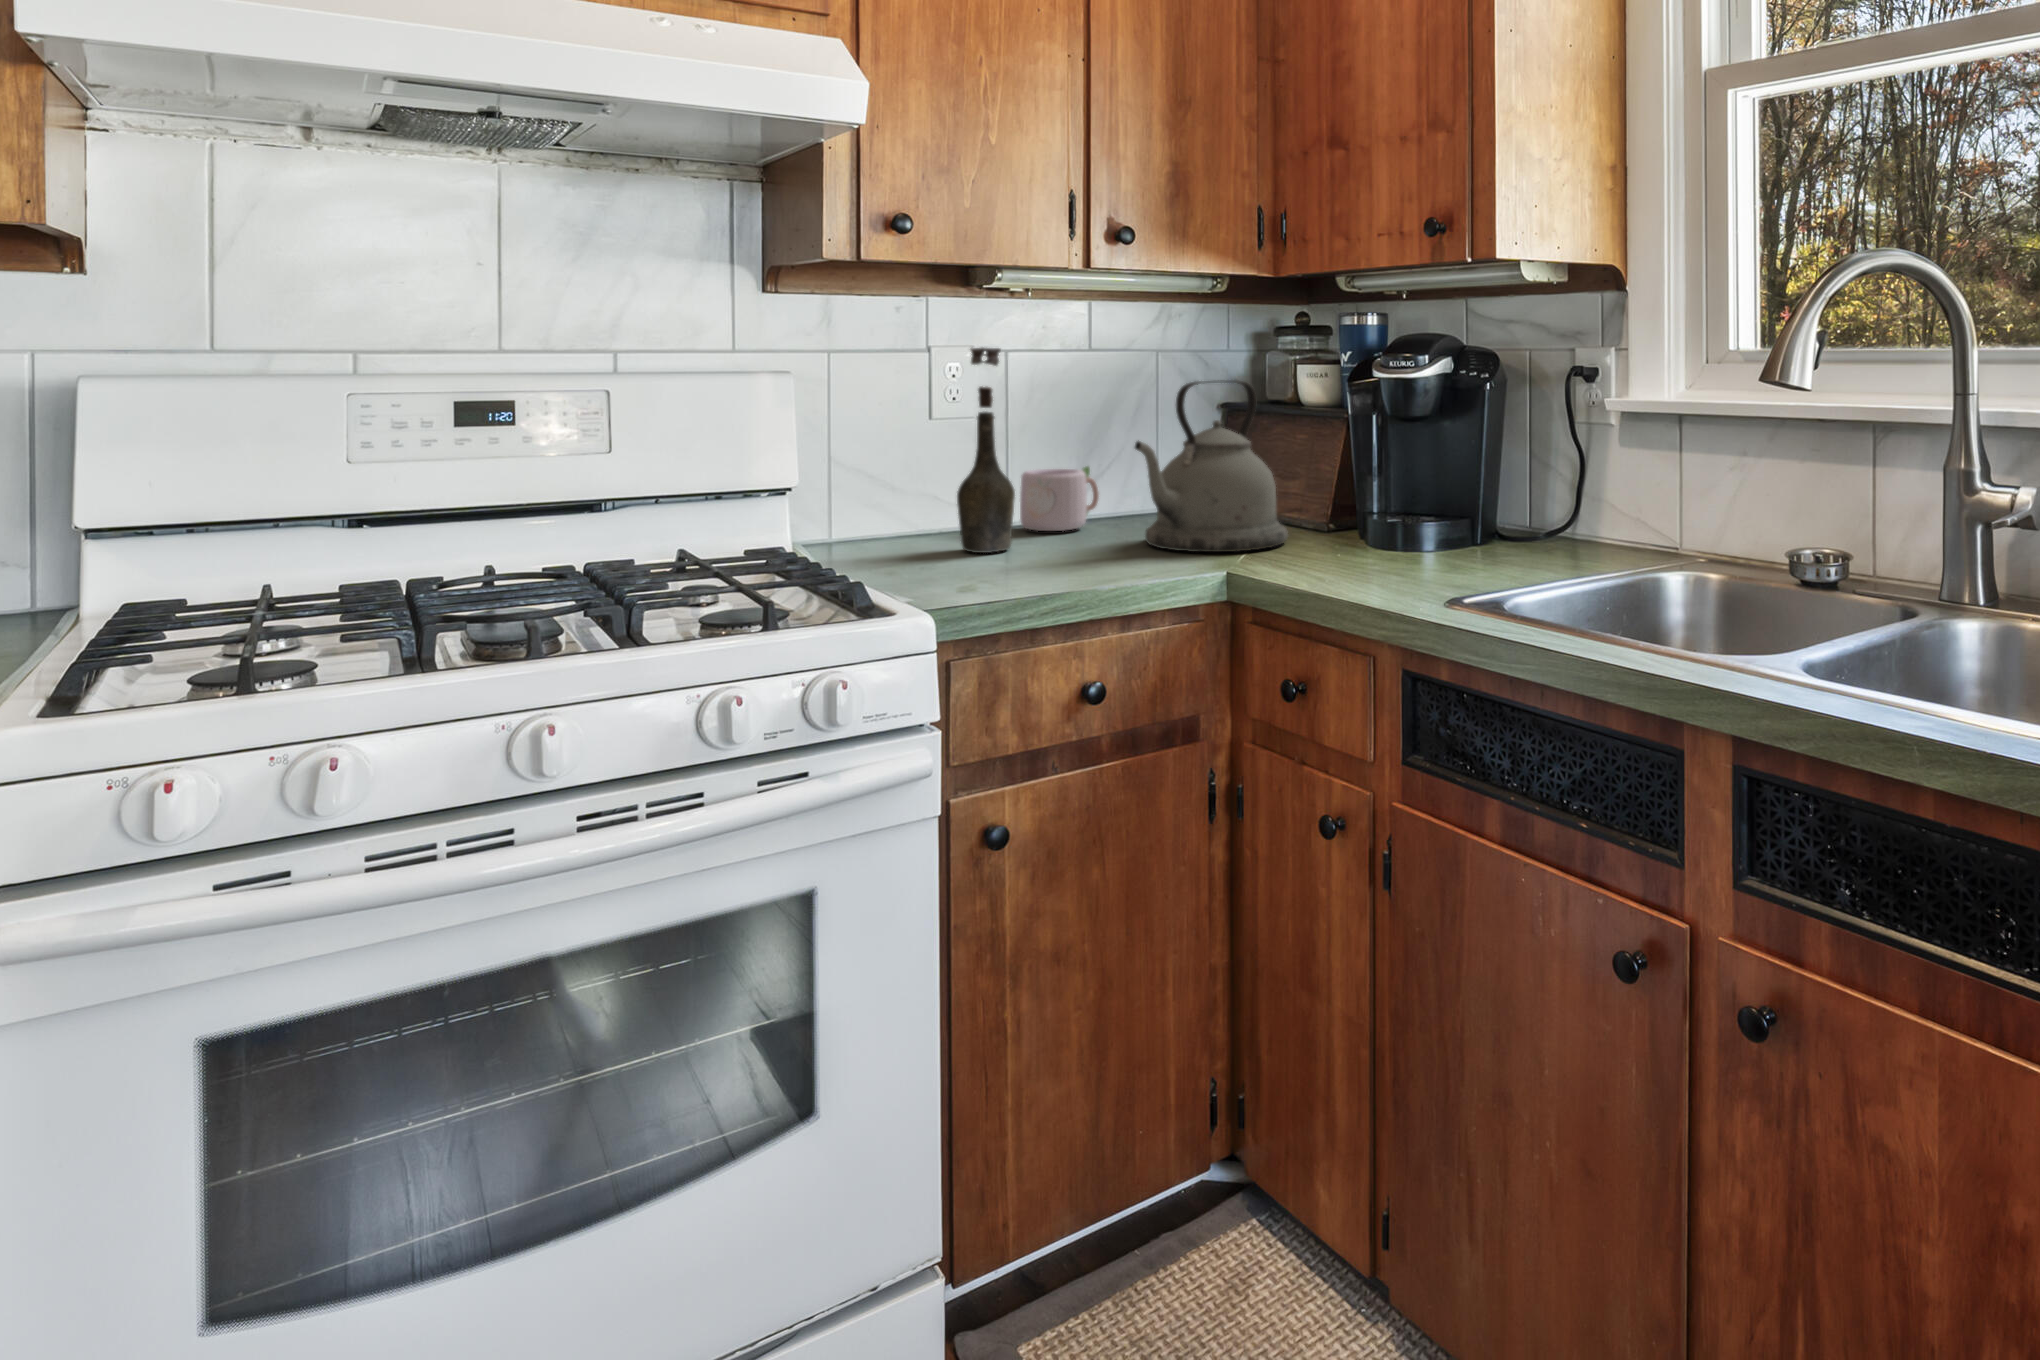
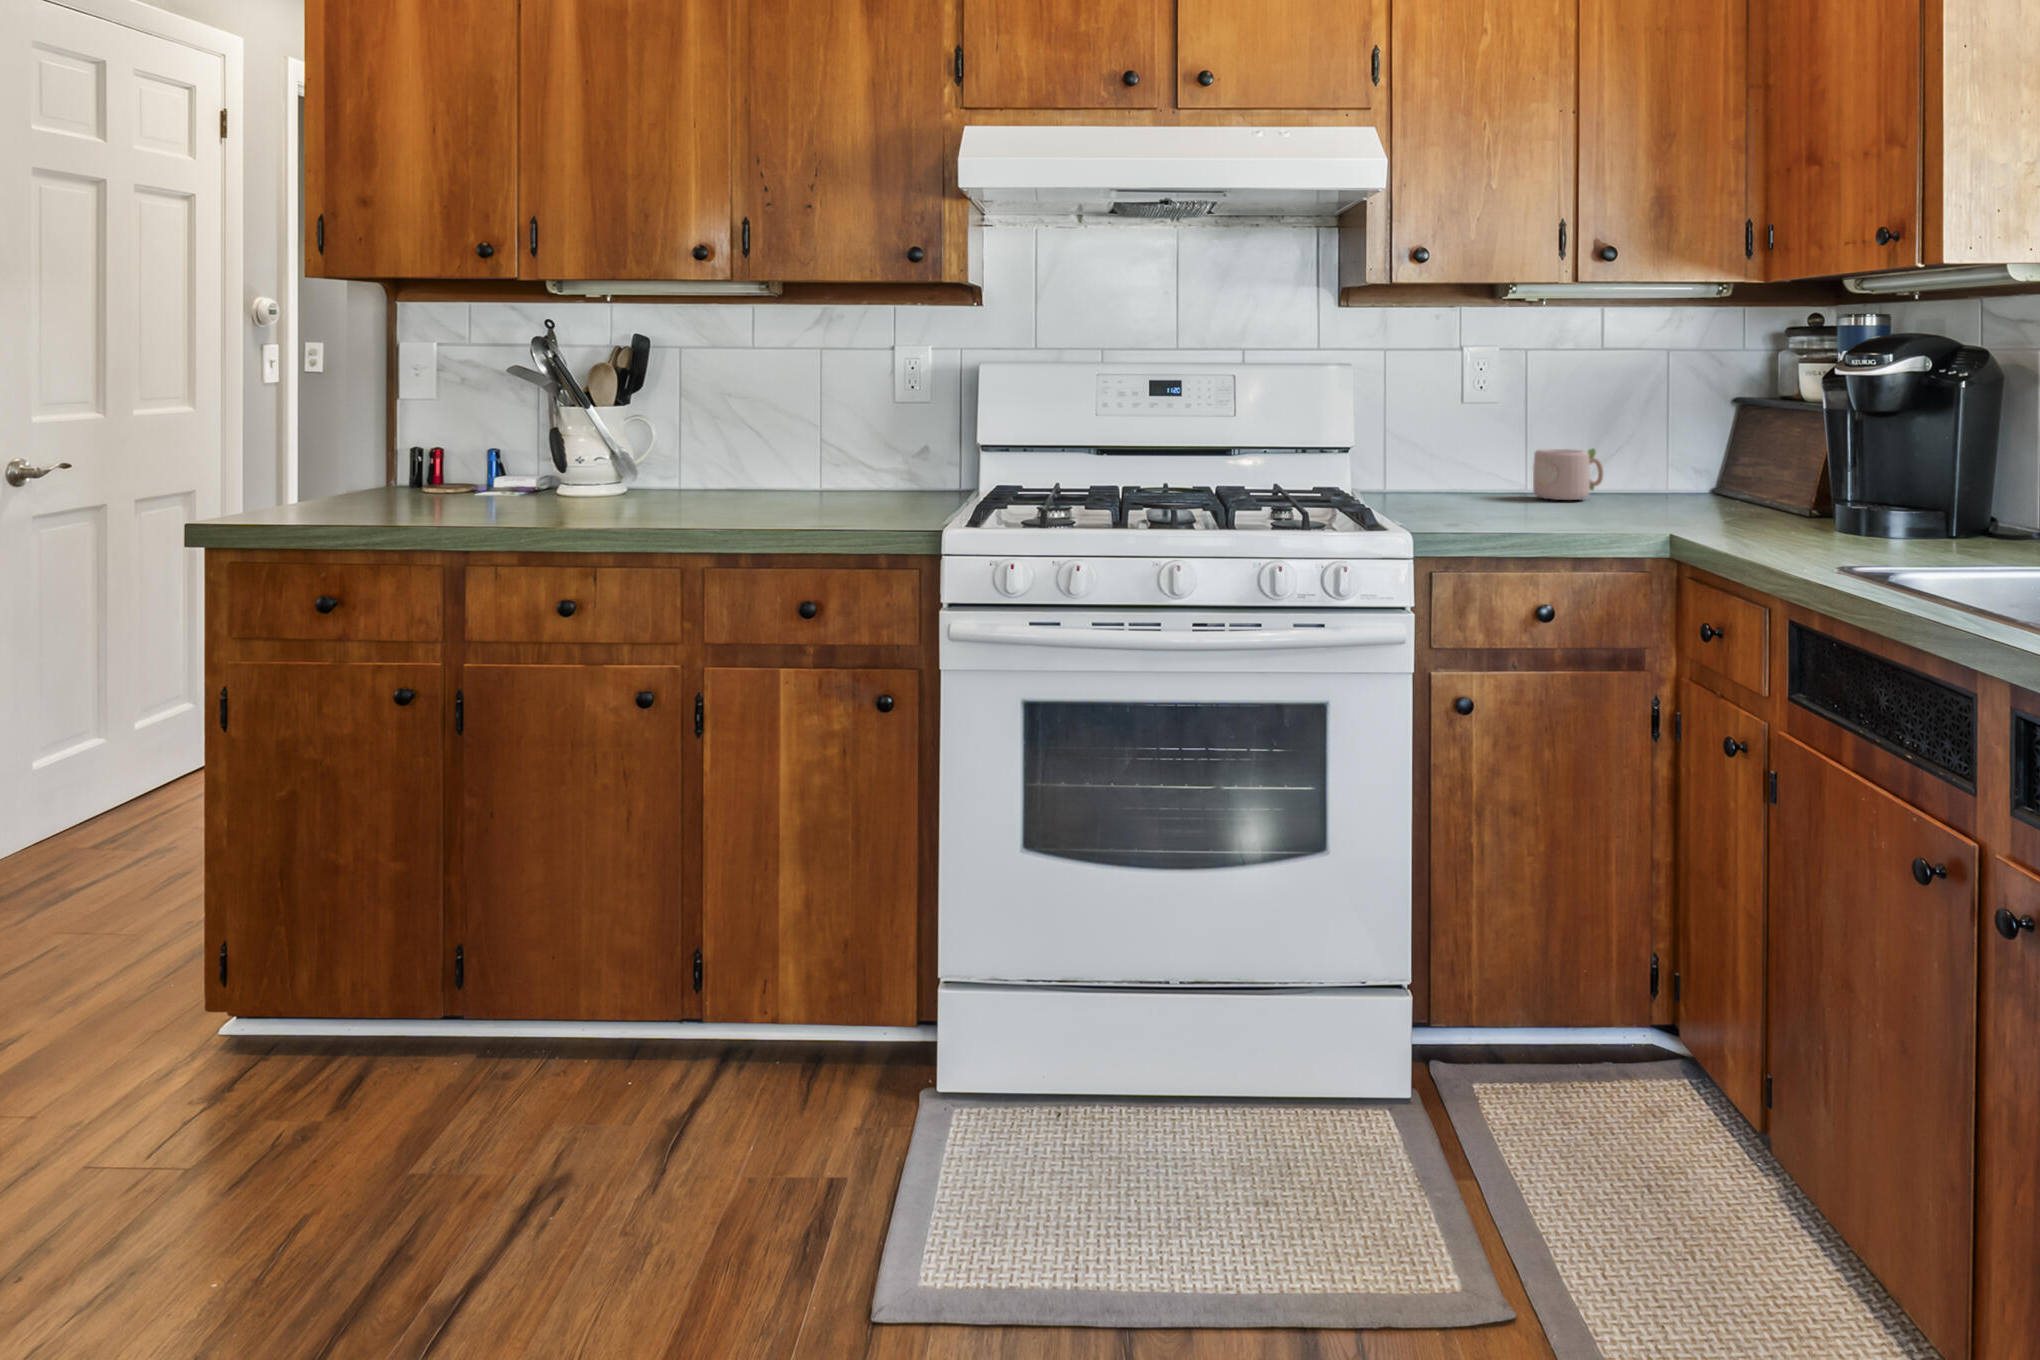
bottle: present [957,348,1015,553] -> none [1468,347,1514,508]
kettle: present [1135,380,1288,552] -> none [1601,376,1756,523]

